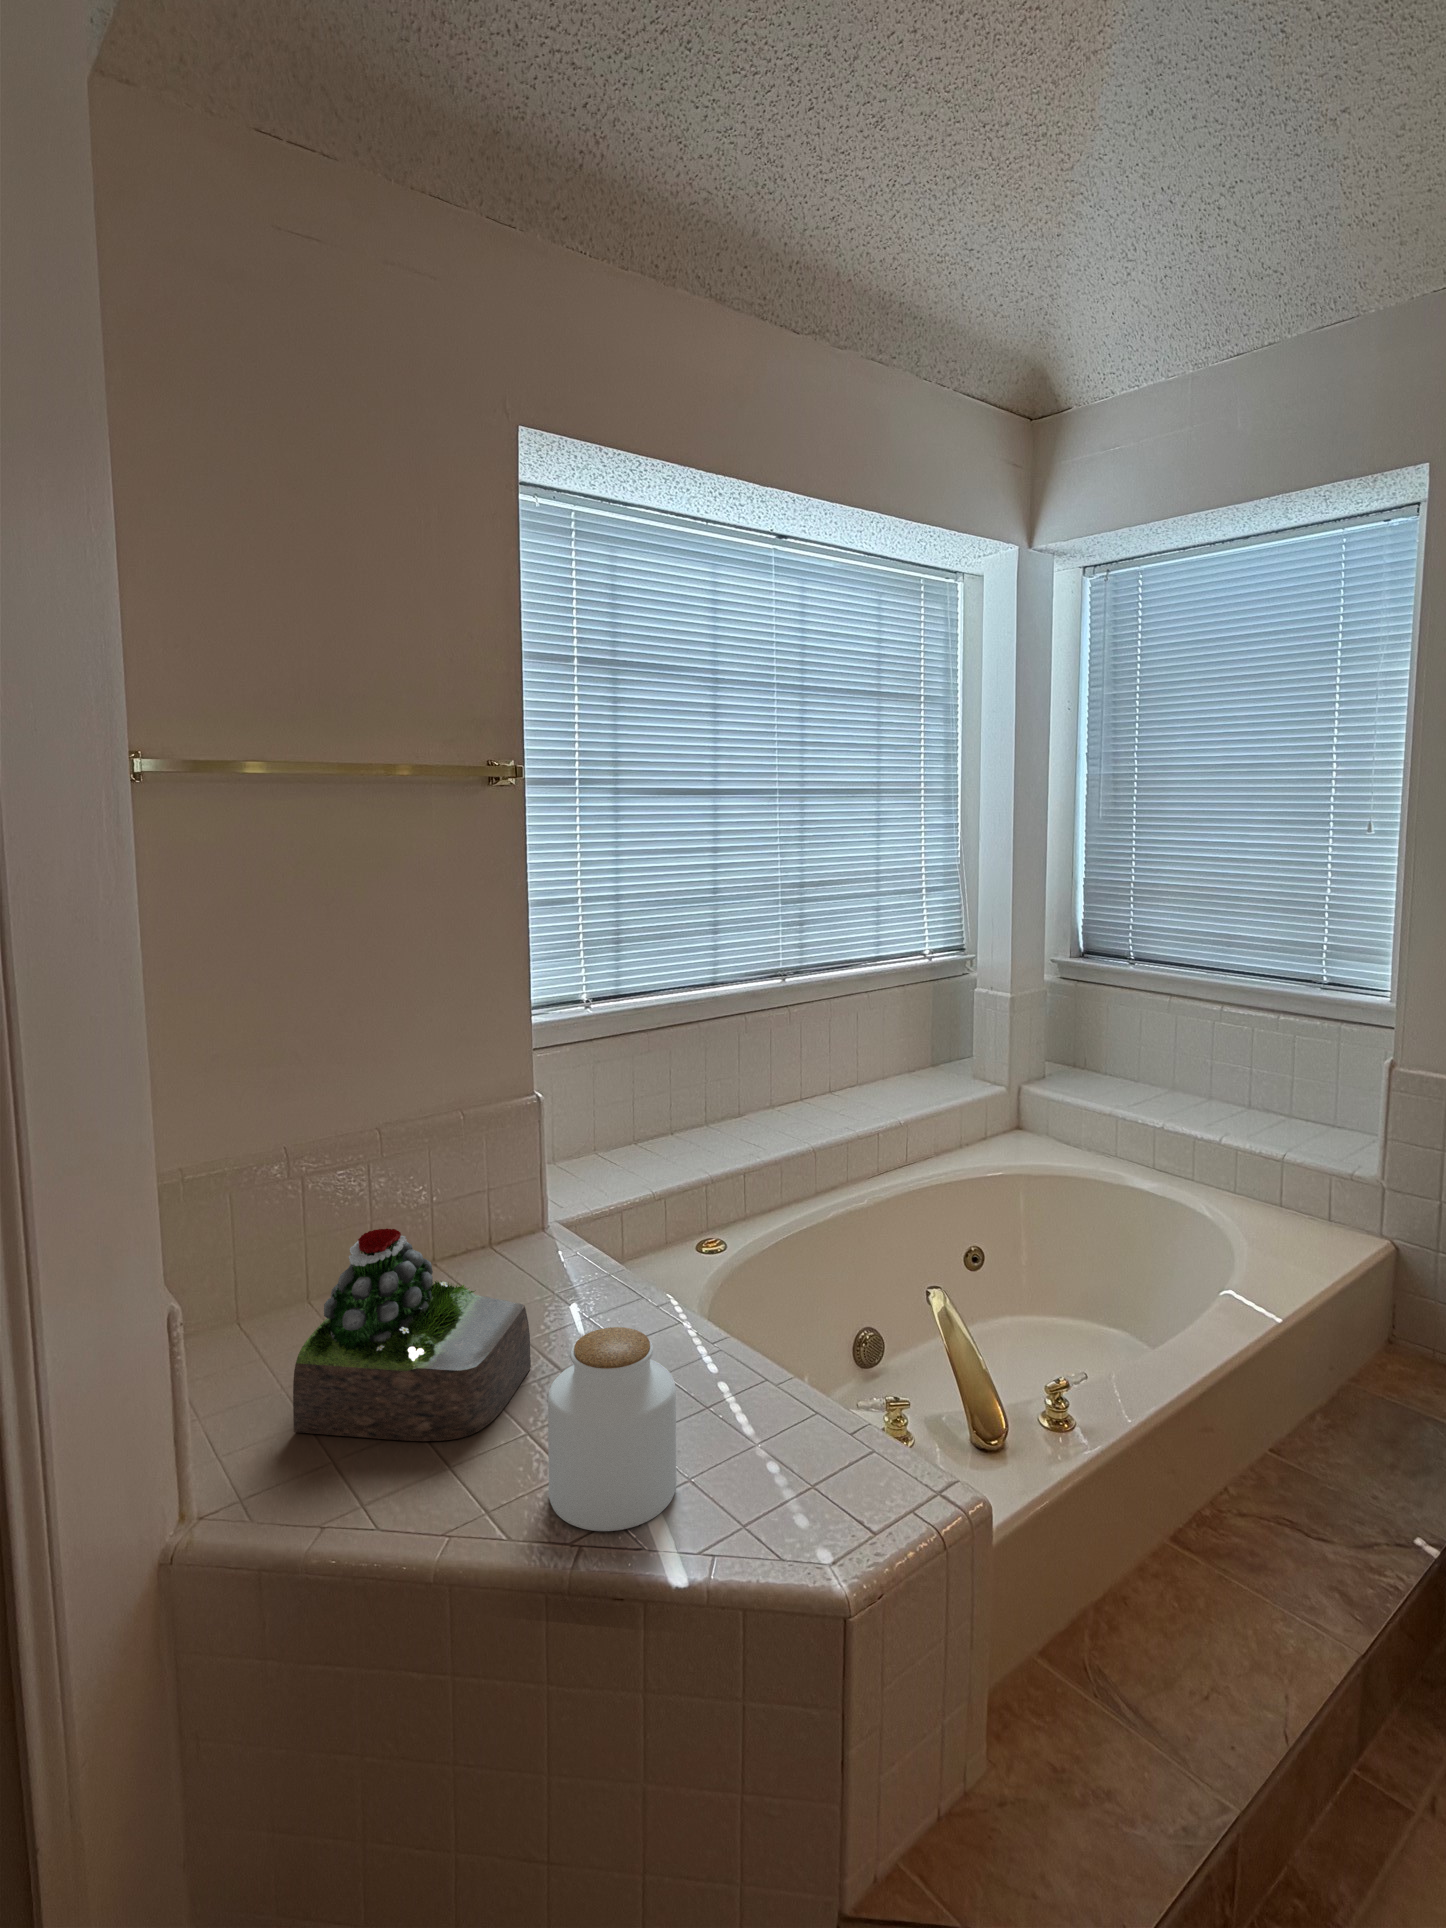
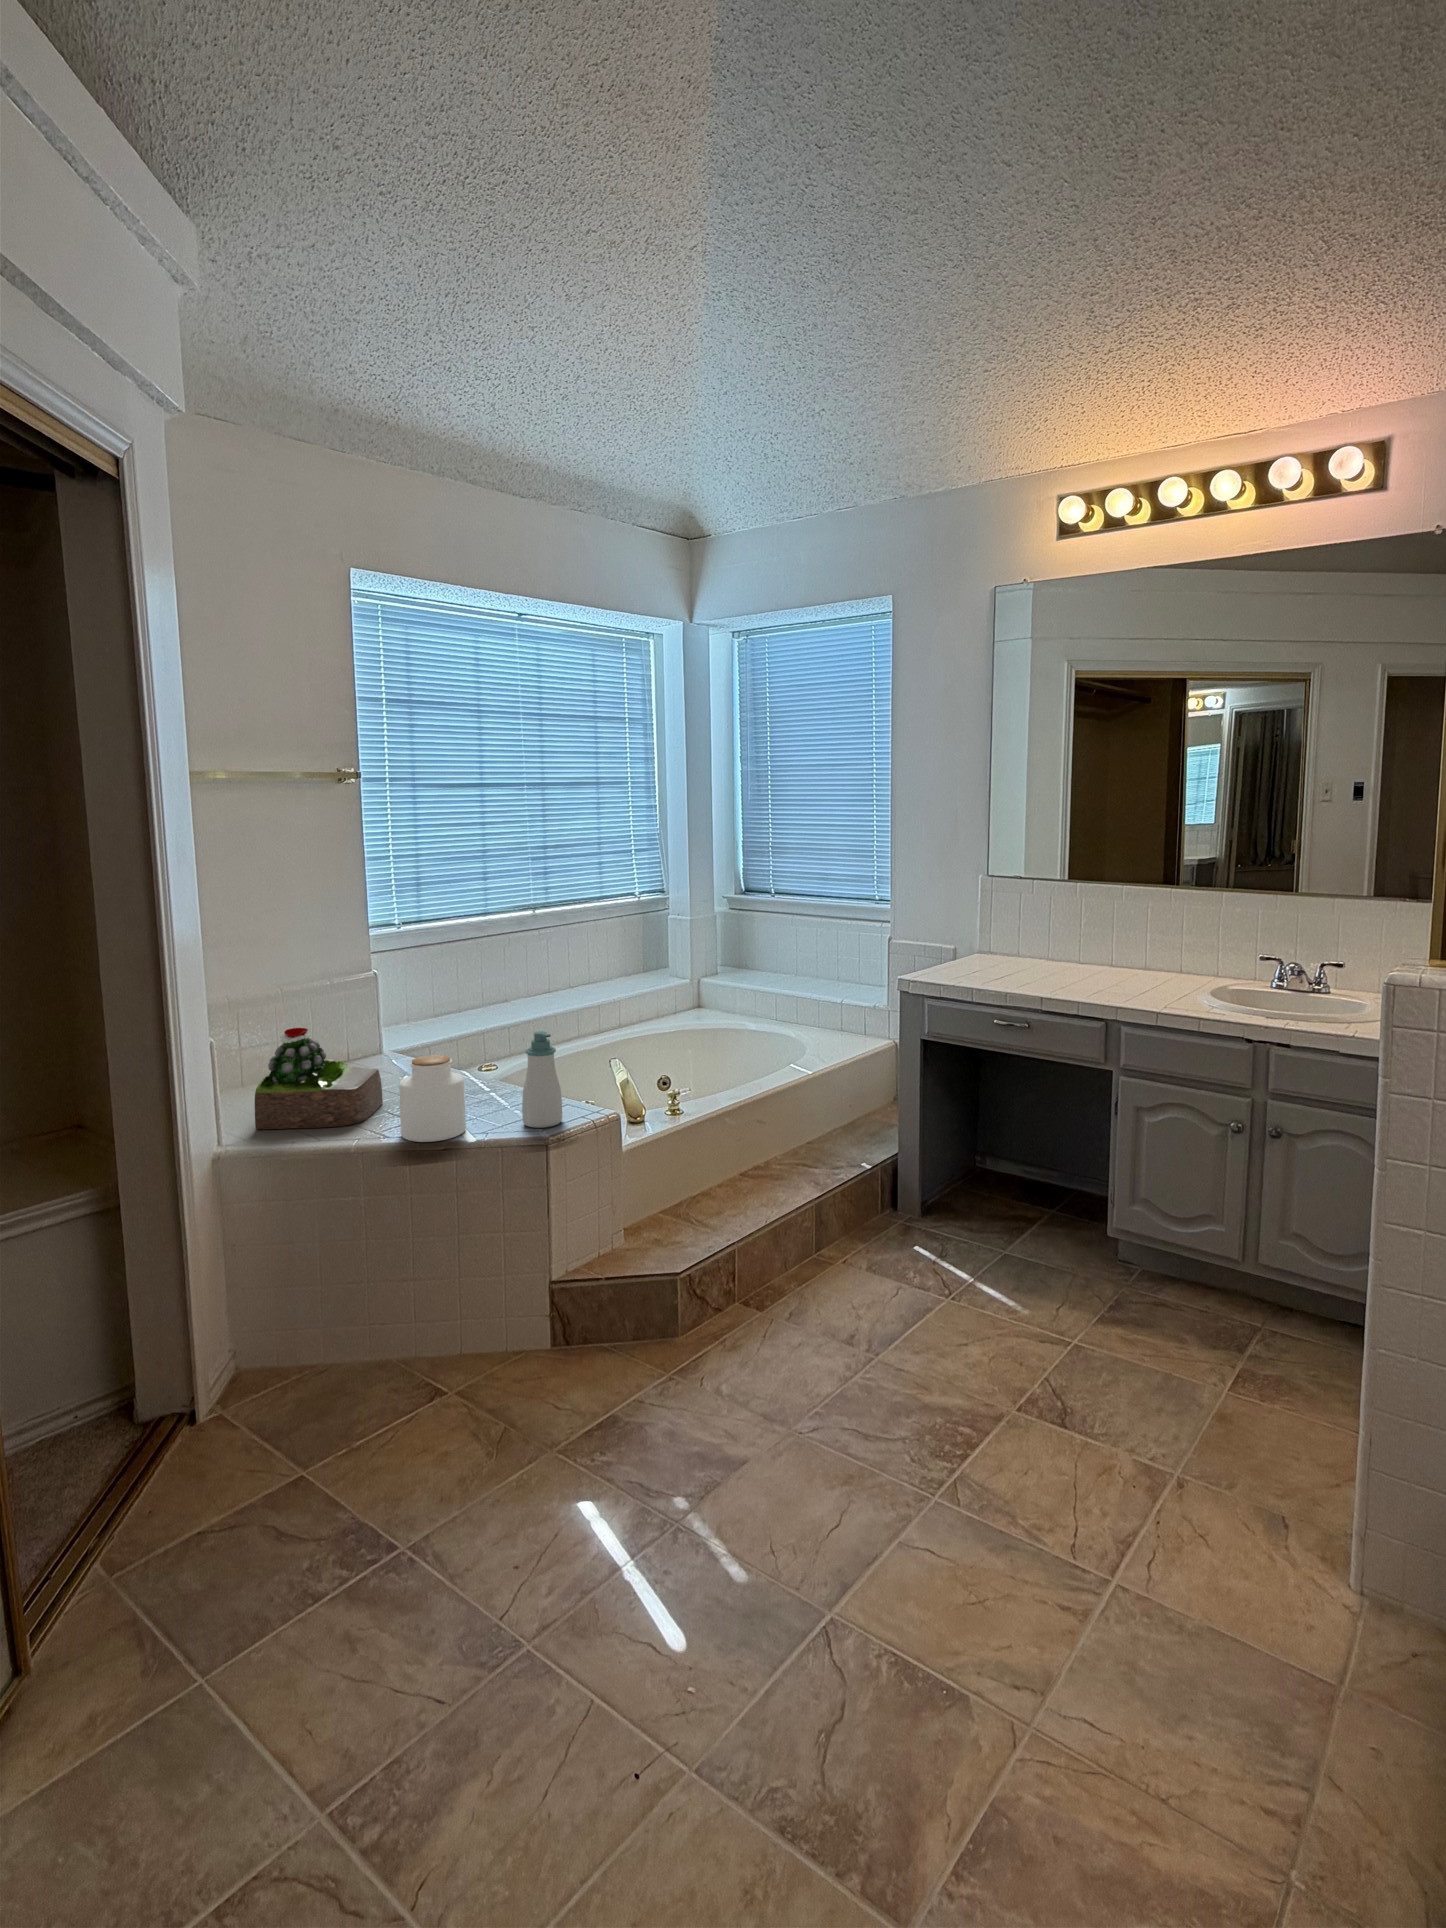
soap bottle: none [789,1293,870,1503] -> present [522,1031,562,1128]

